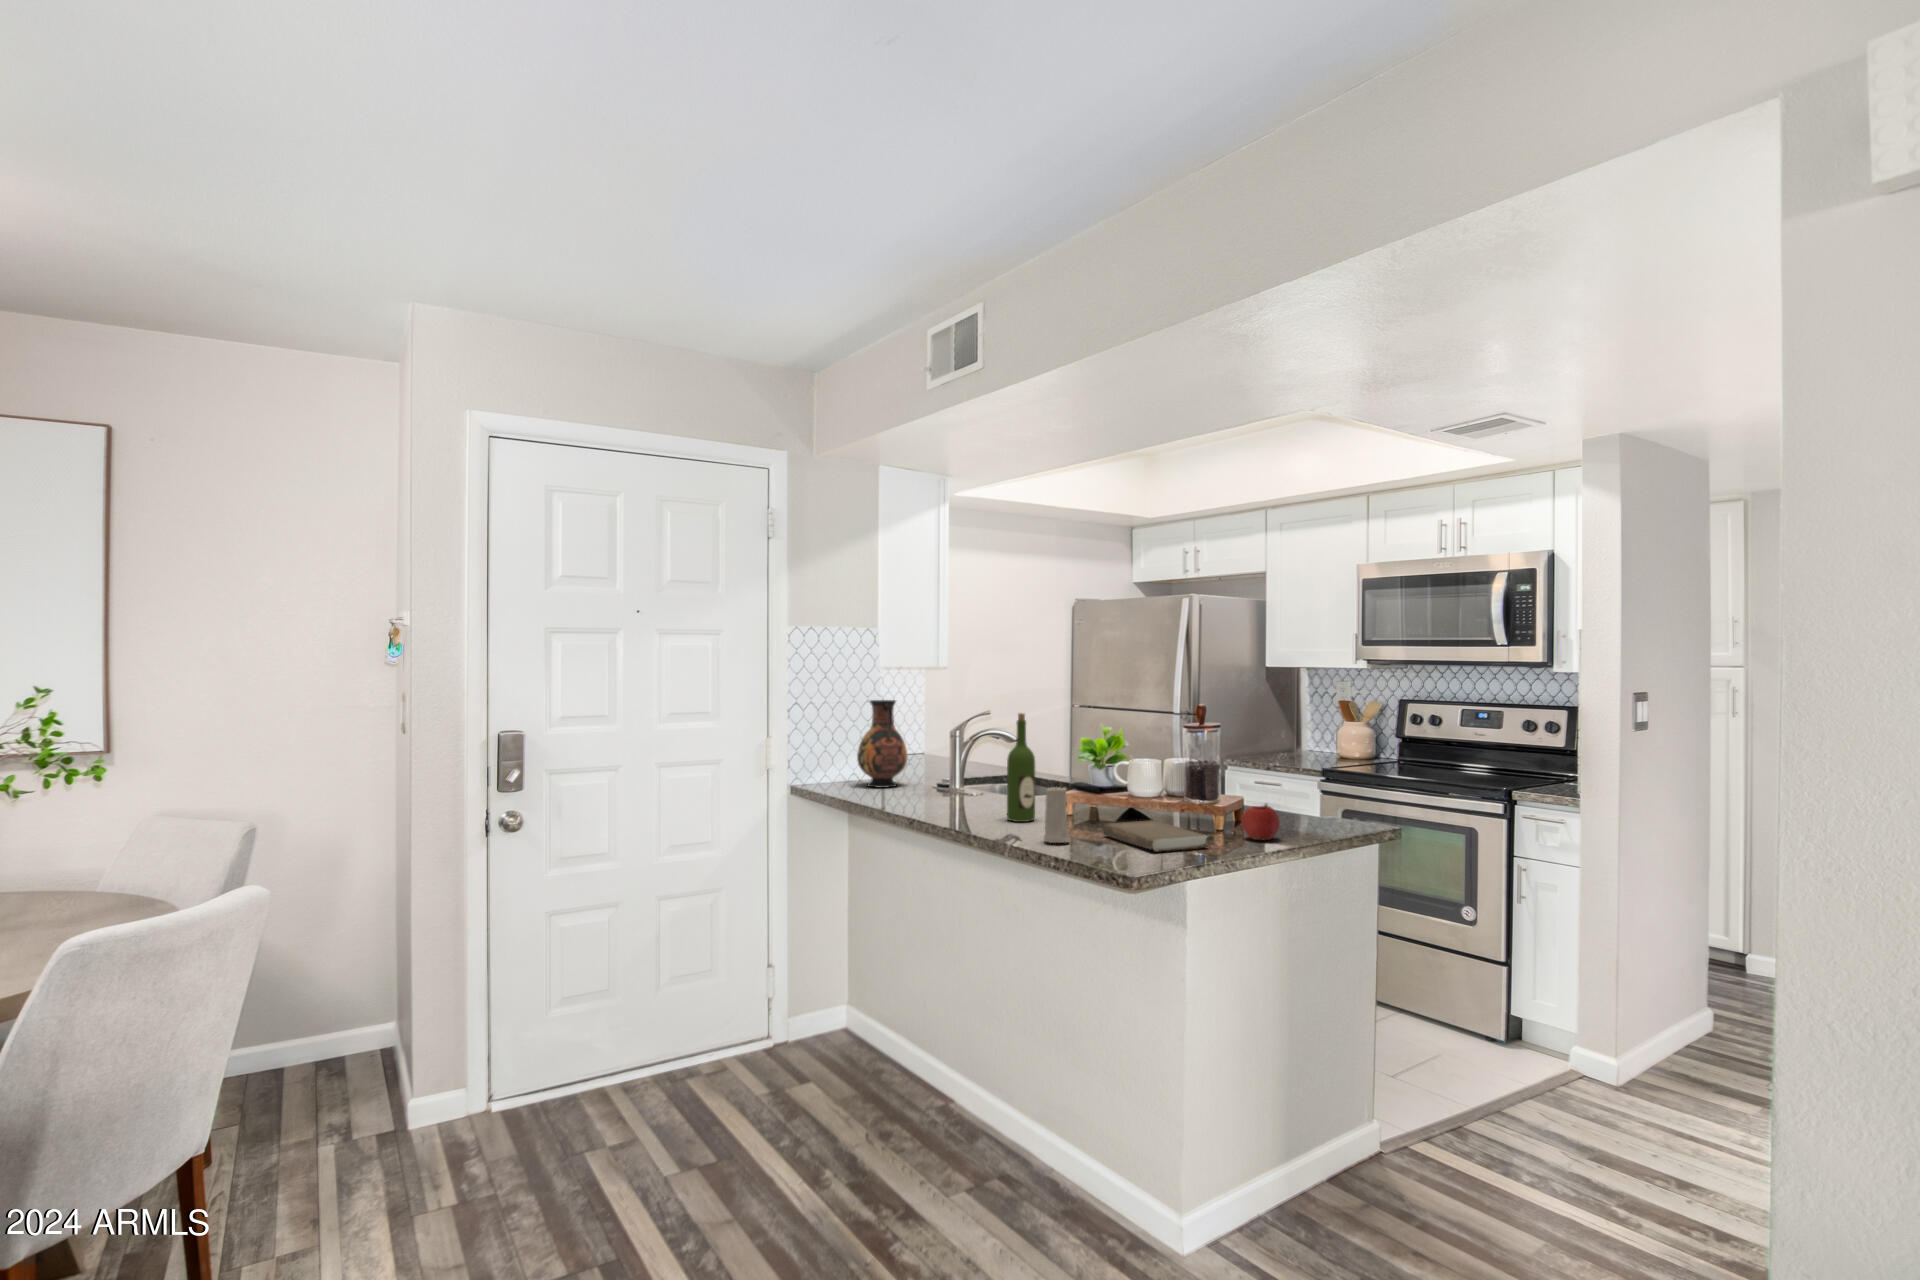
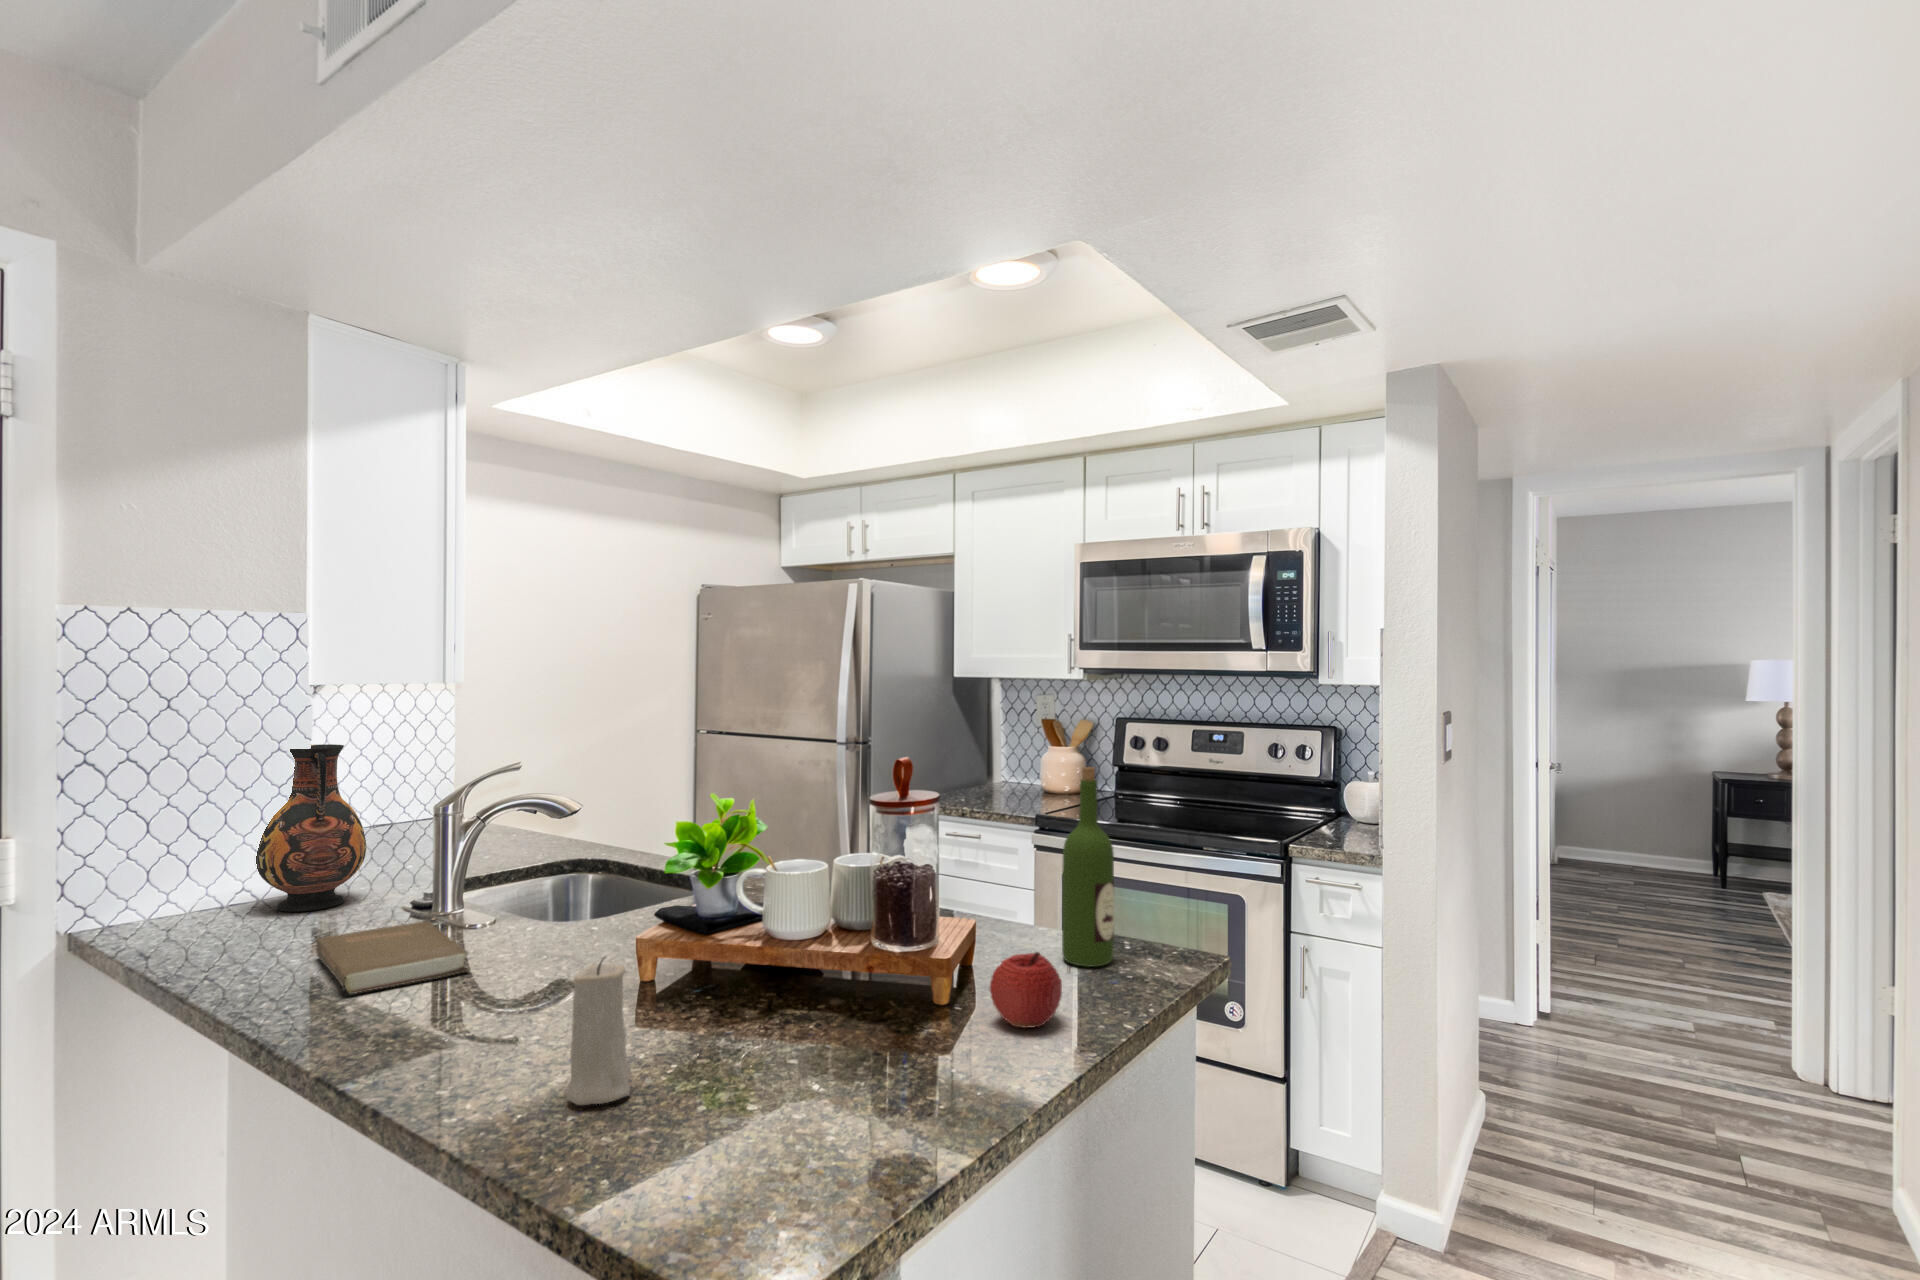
wine bottle: present [1007,713,1035,822] -> present [1062,767,1114,967]
book: present [1103,820,1208,852] -> present [316,921,468,994]

